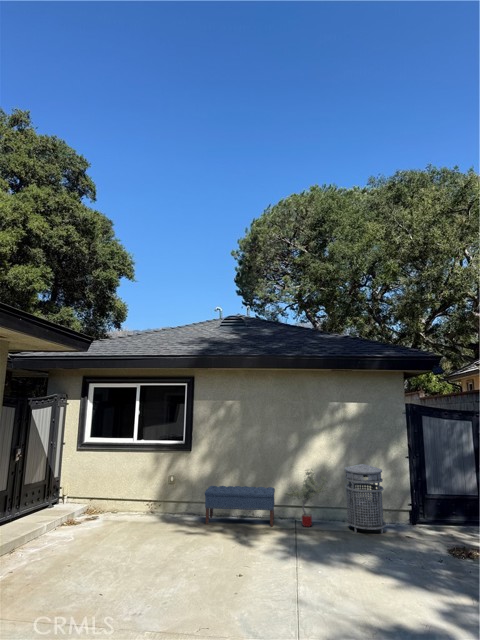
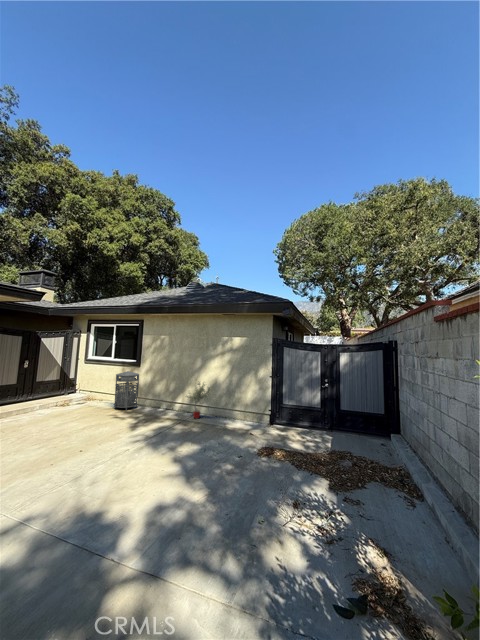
trash can: present [345,464,386,534] -> present [114,371,139,410]
bench: present [205,486,275,527] -> none [138,389,185,417]

